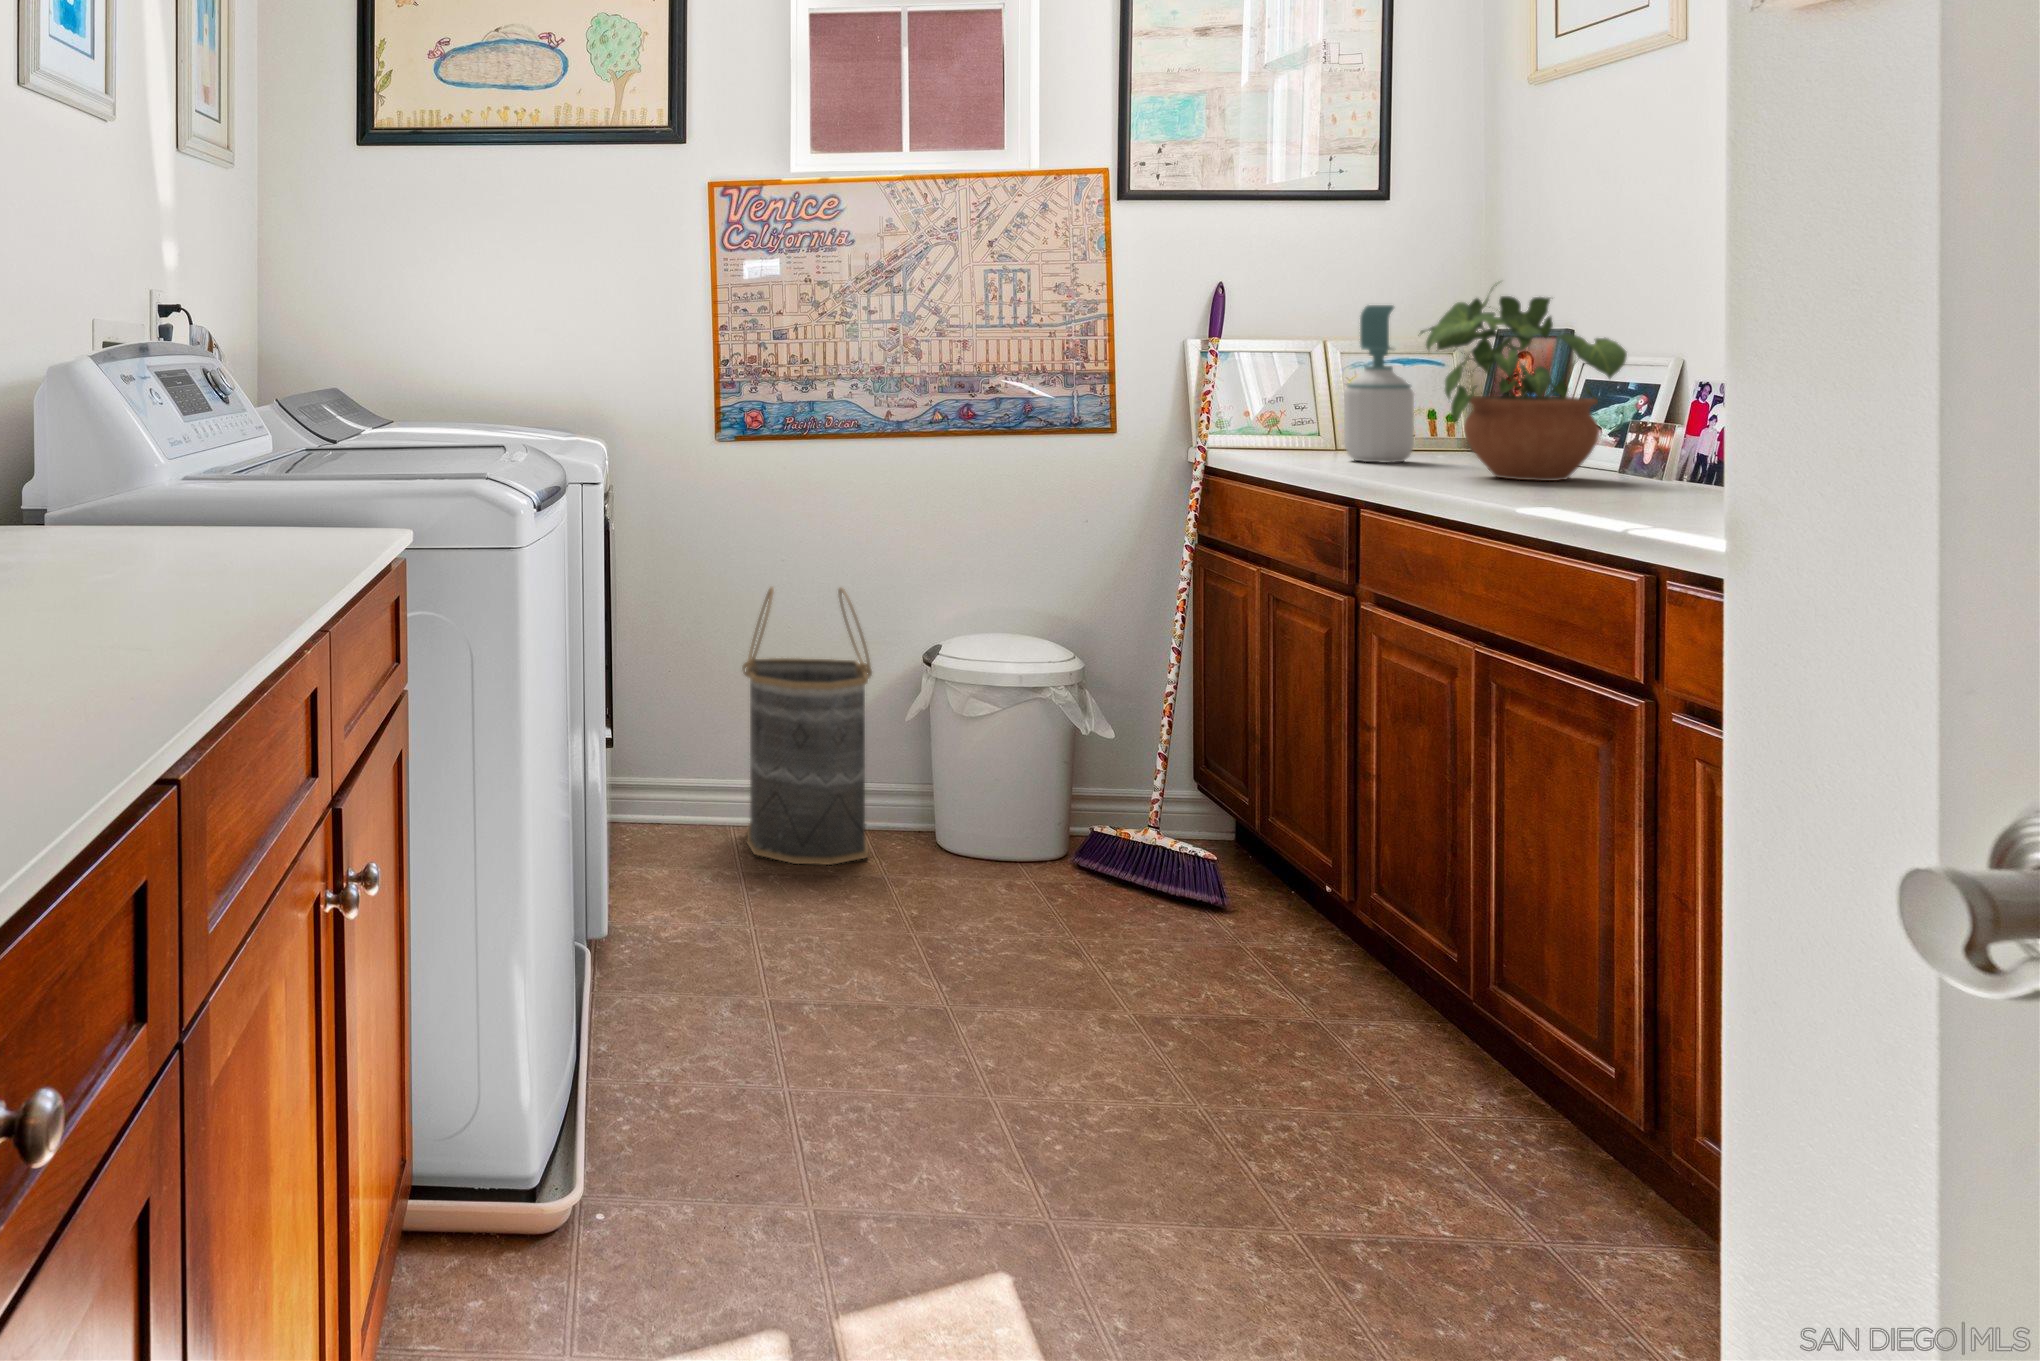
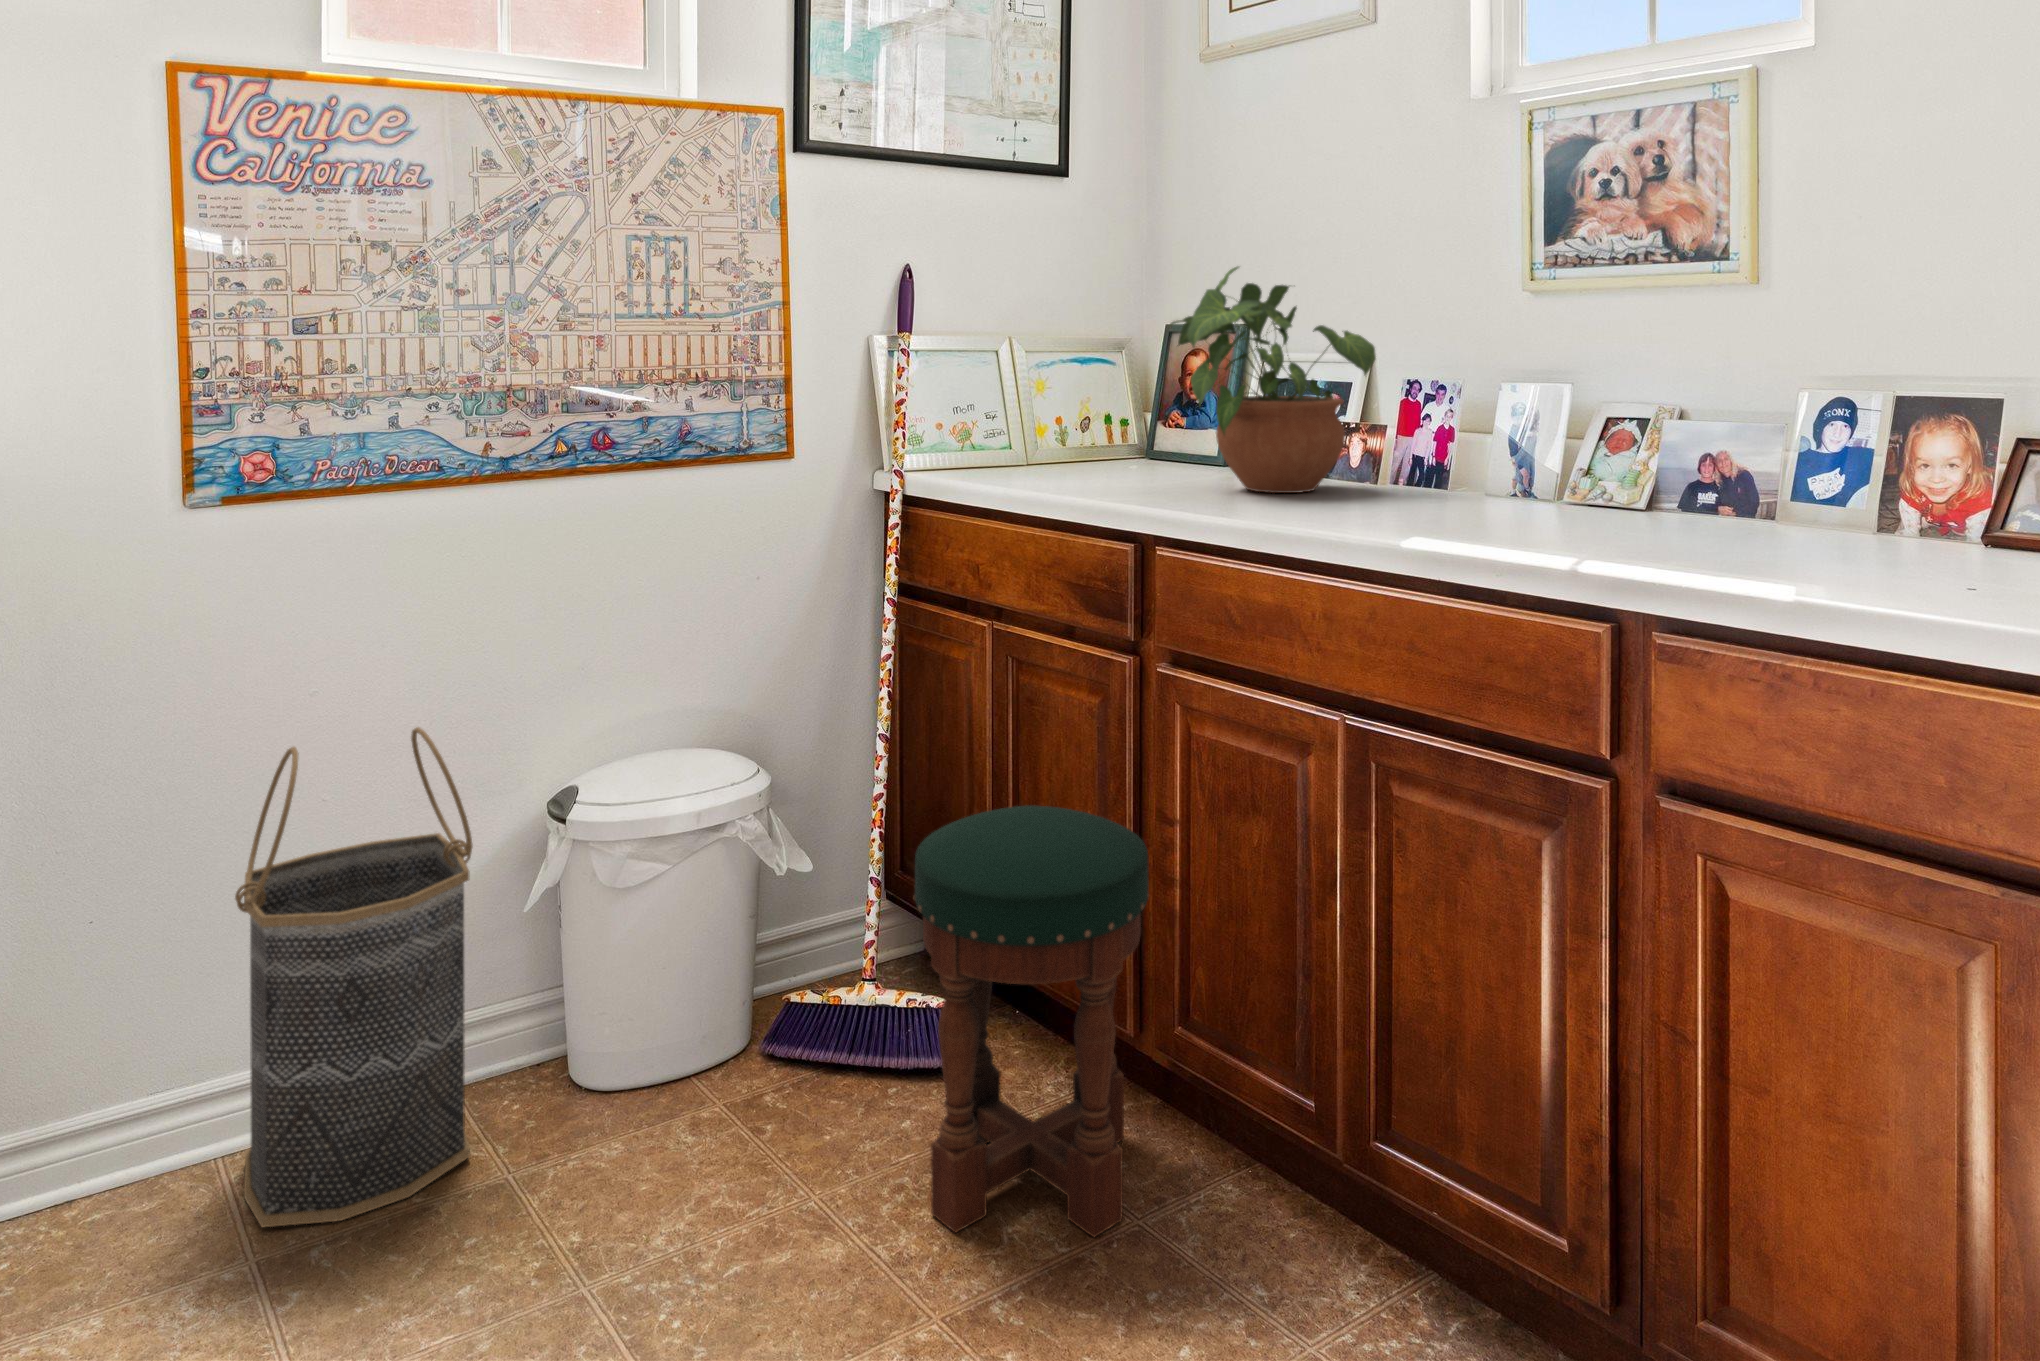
soap bottle: present [1344,305,1414,463] -> none [1052,294,1124,477]
stool: none [1146,696,1336,996] -> present [914,805,1149,1237]

